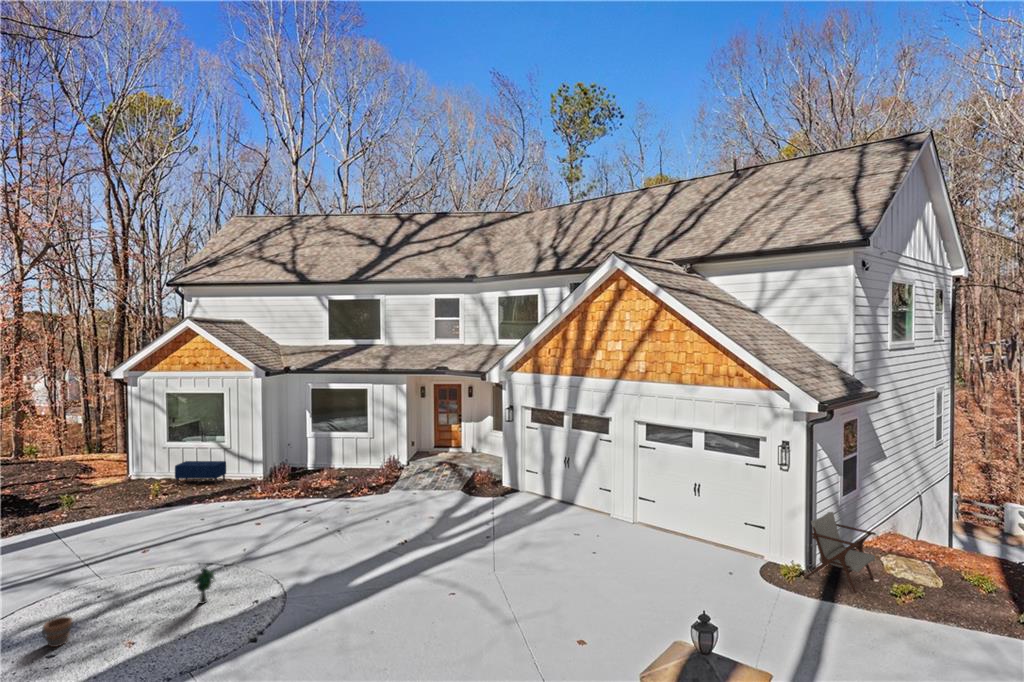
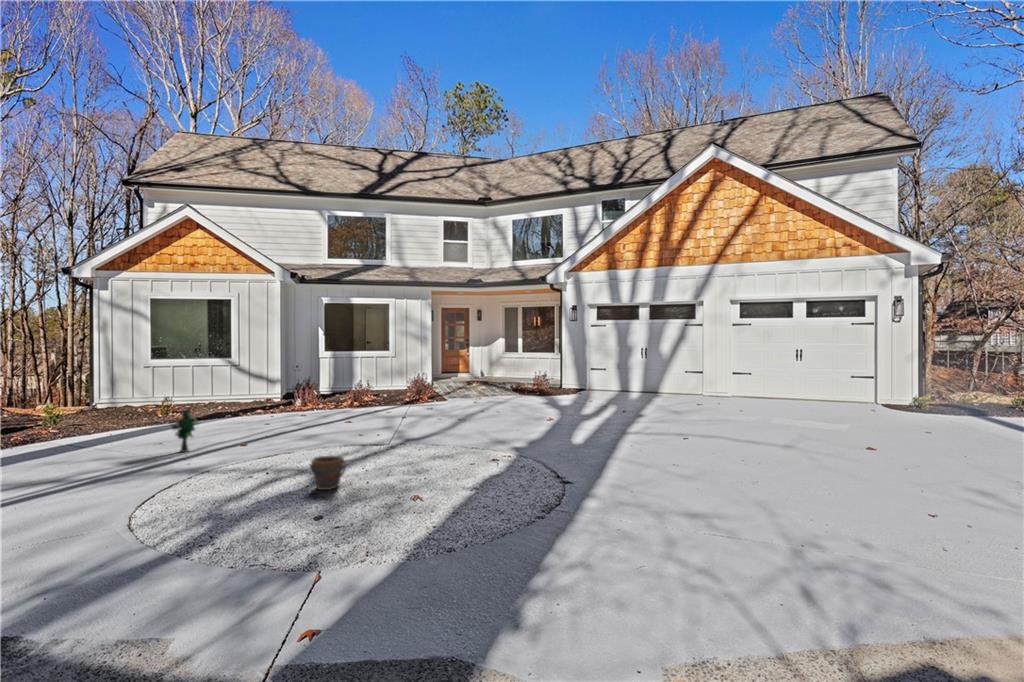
bench: present [175,461,226,485] -> none [175,381,237,409]
lounge chair: present [805,512,876,594] -> none [917,358,976,412]
decorative plant: present [194,564,215,603] -> present [171,408,198,452]

